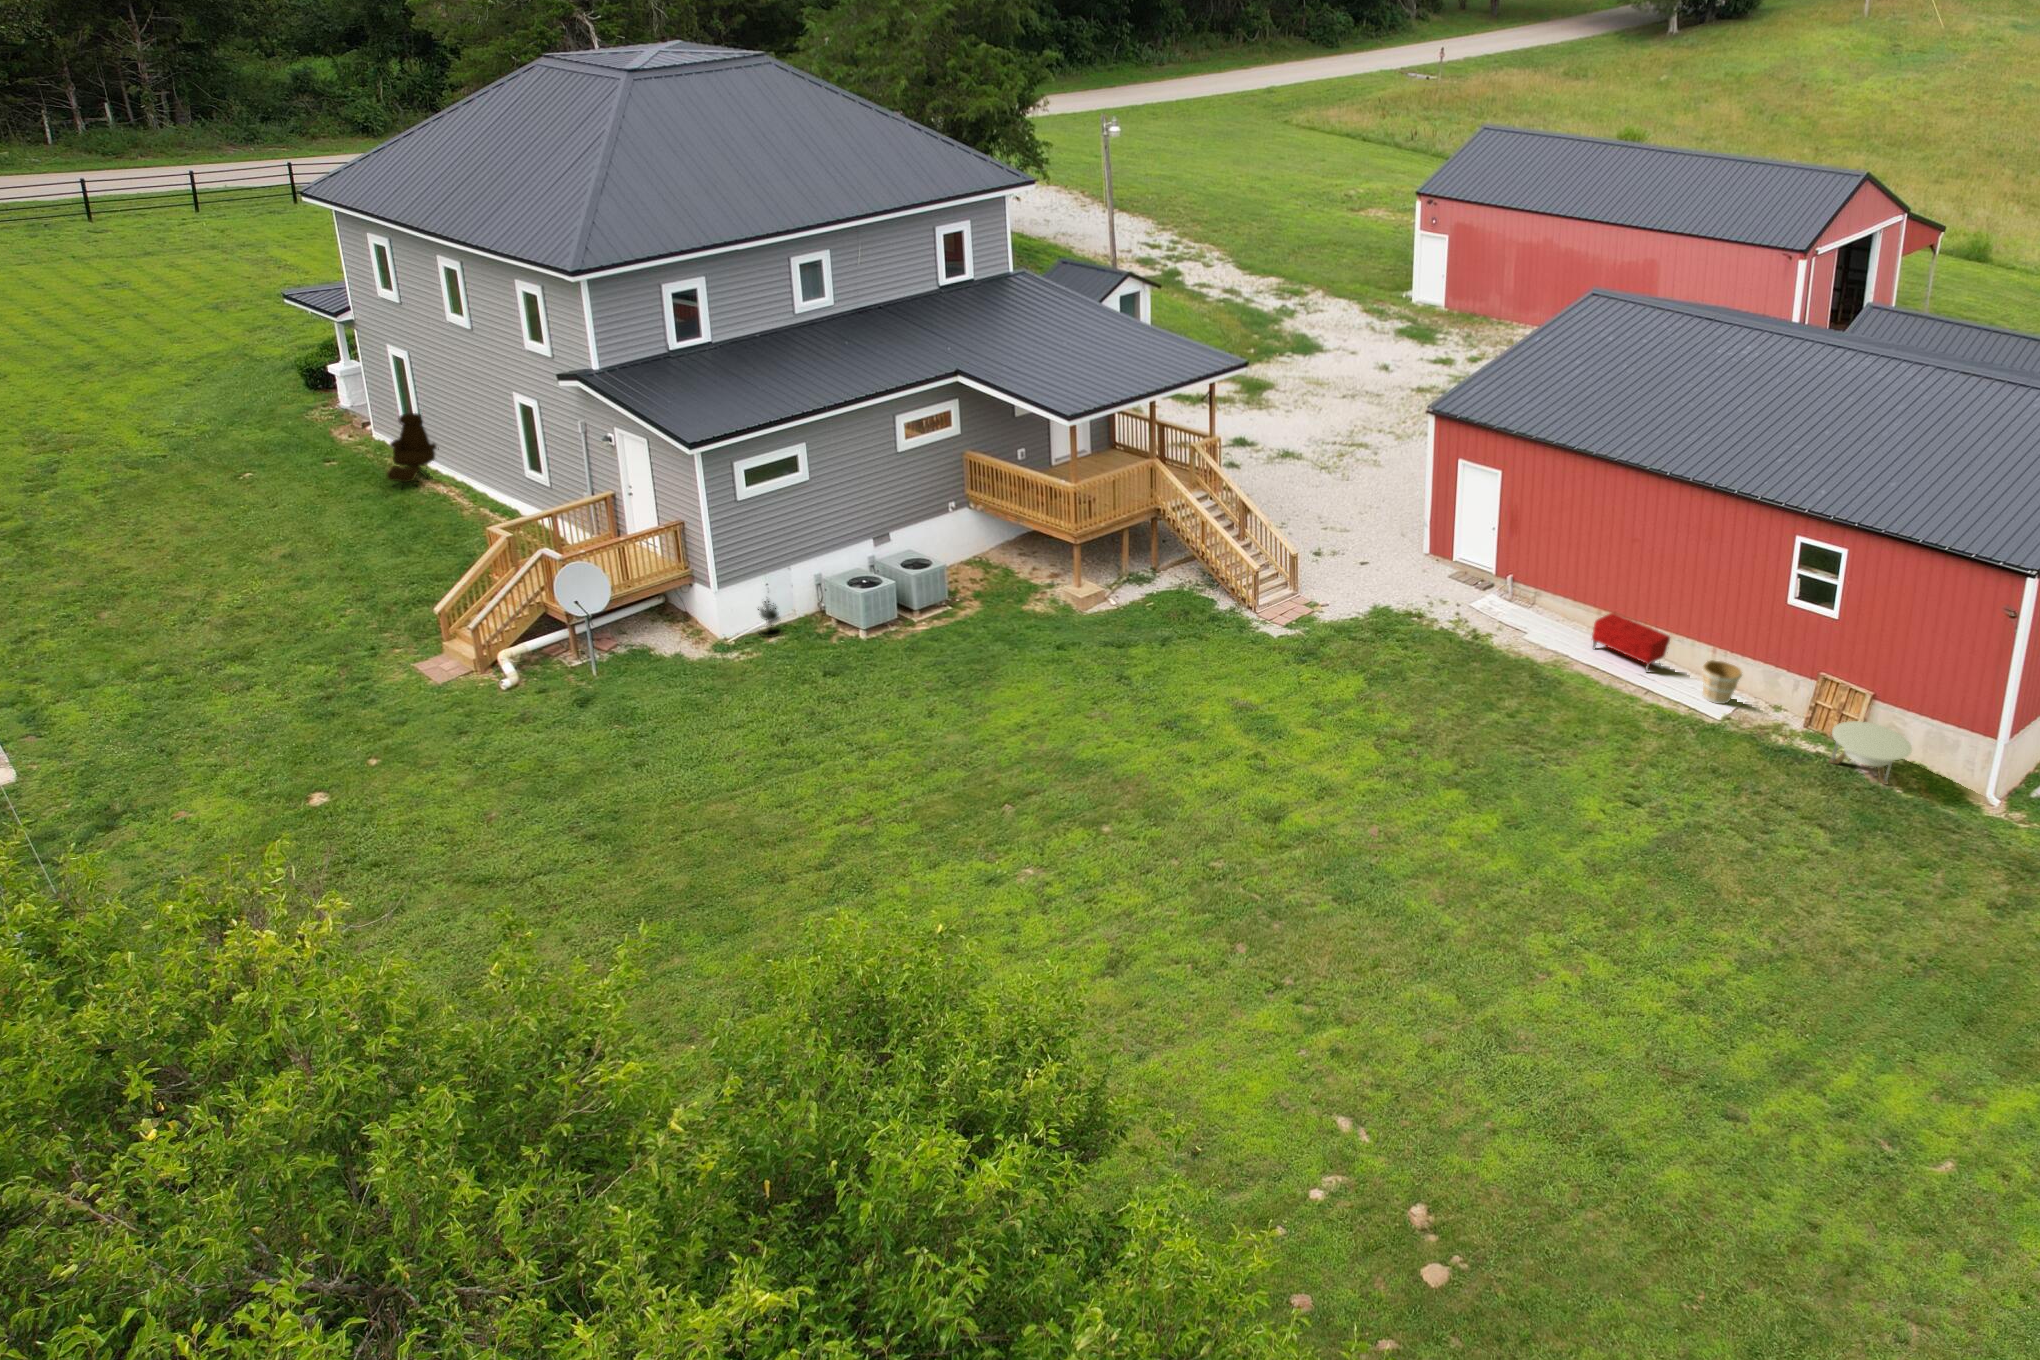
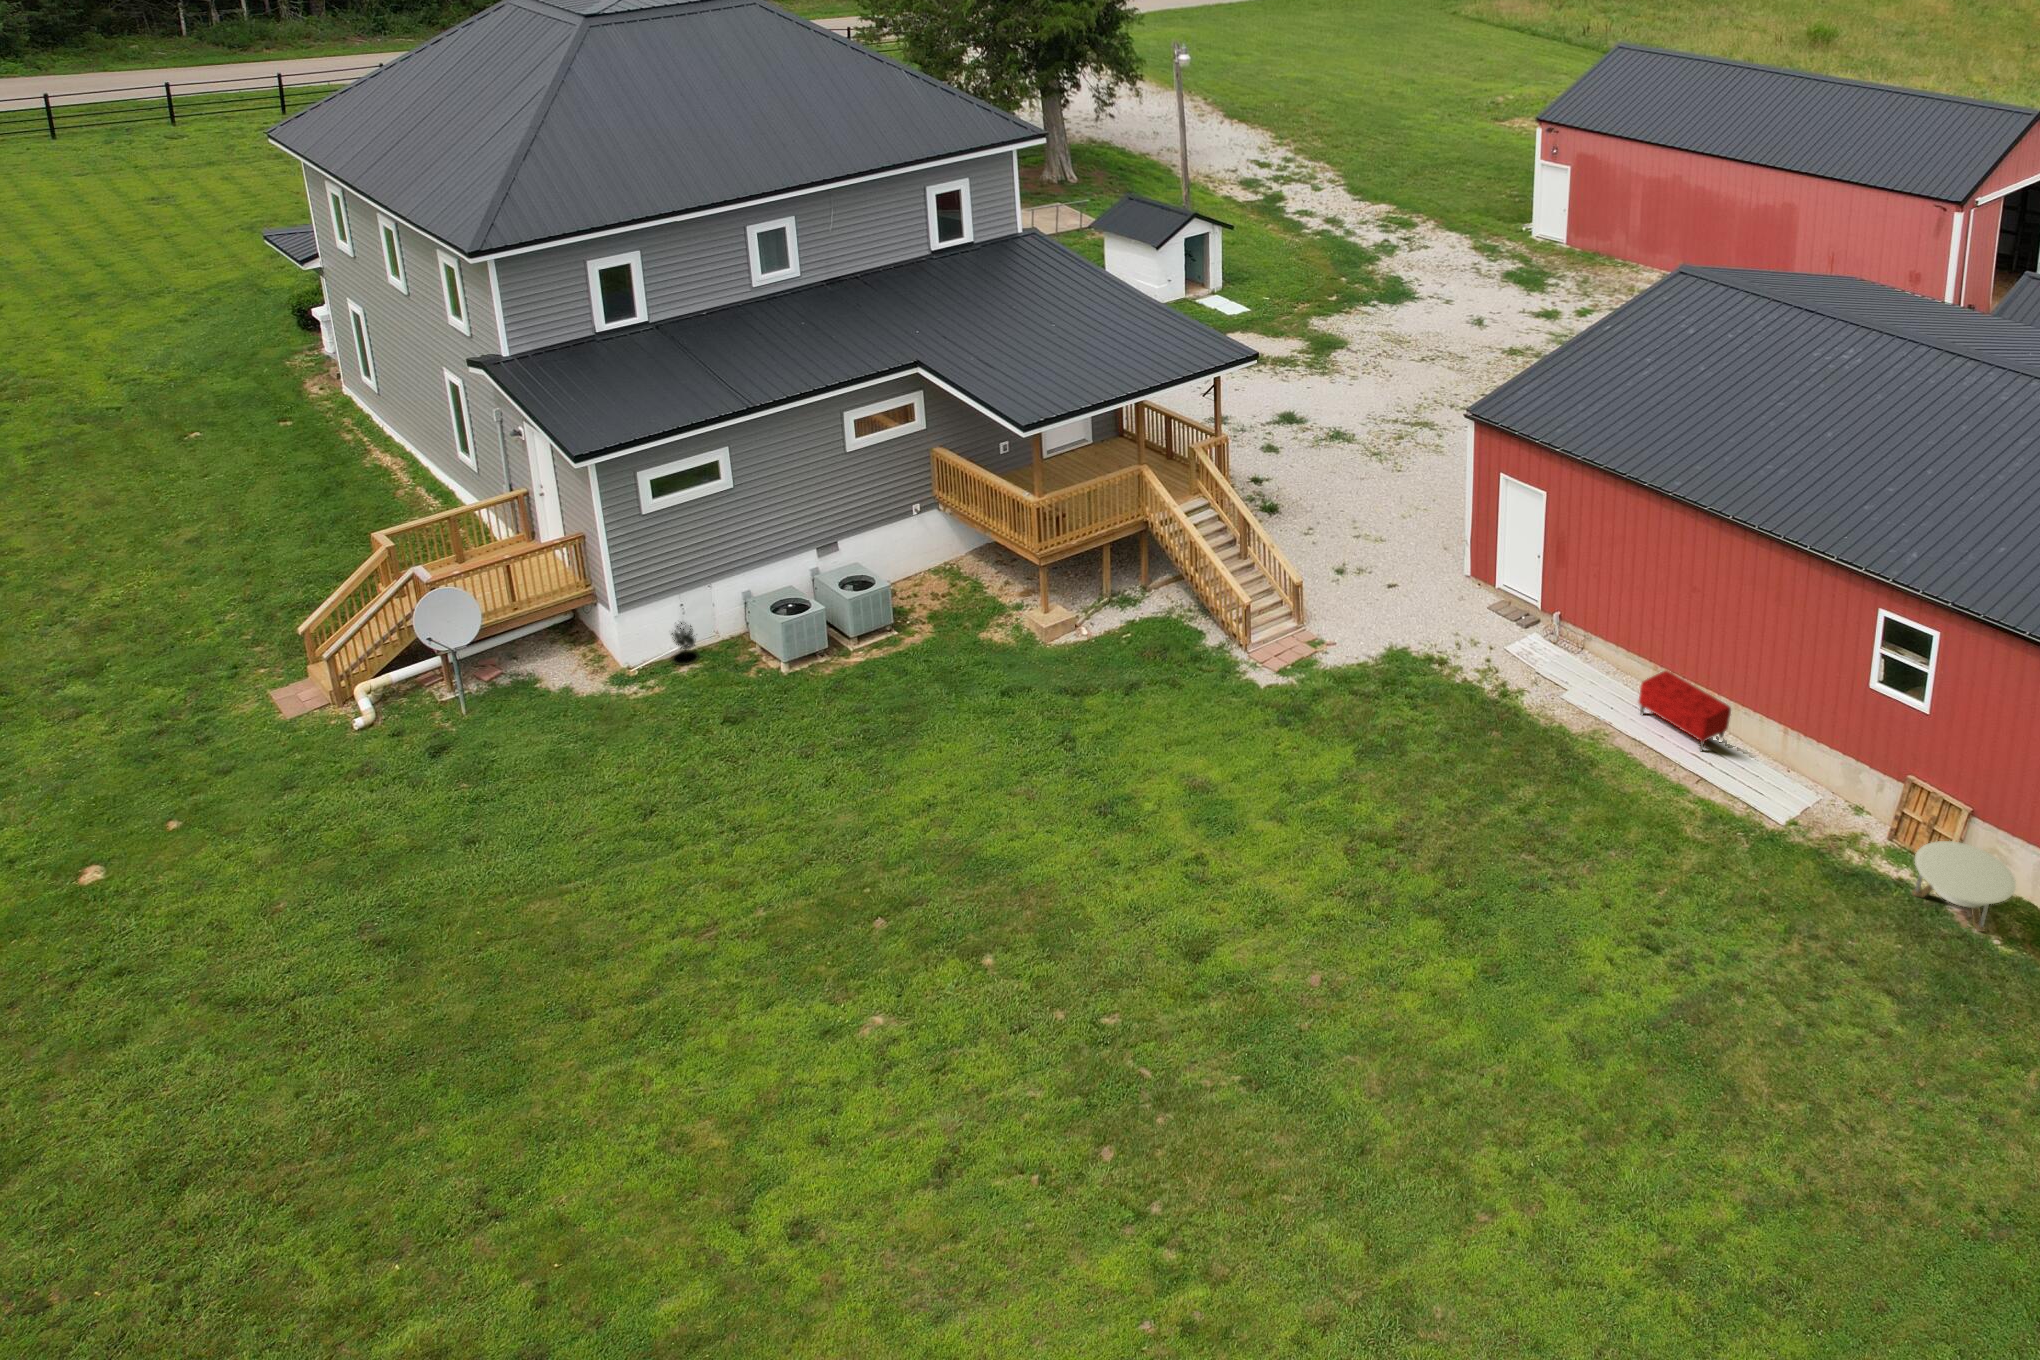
lounge chair: present [387,413,439,484] -> none [329,376,395,461]
wooden bucket: present [1702,660,1742,704] -> none [1765,744,1813,801]

